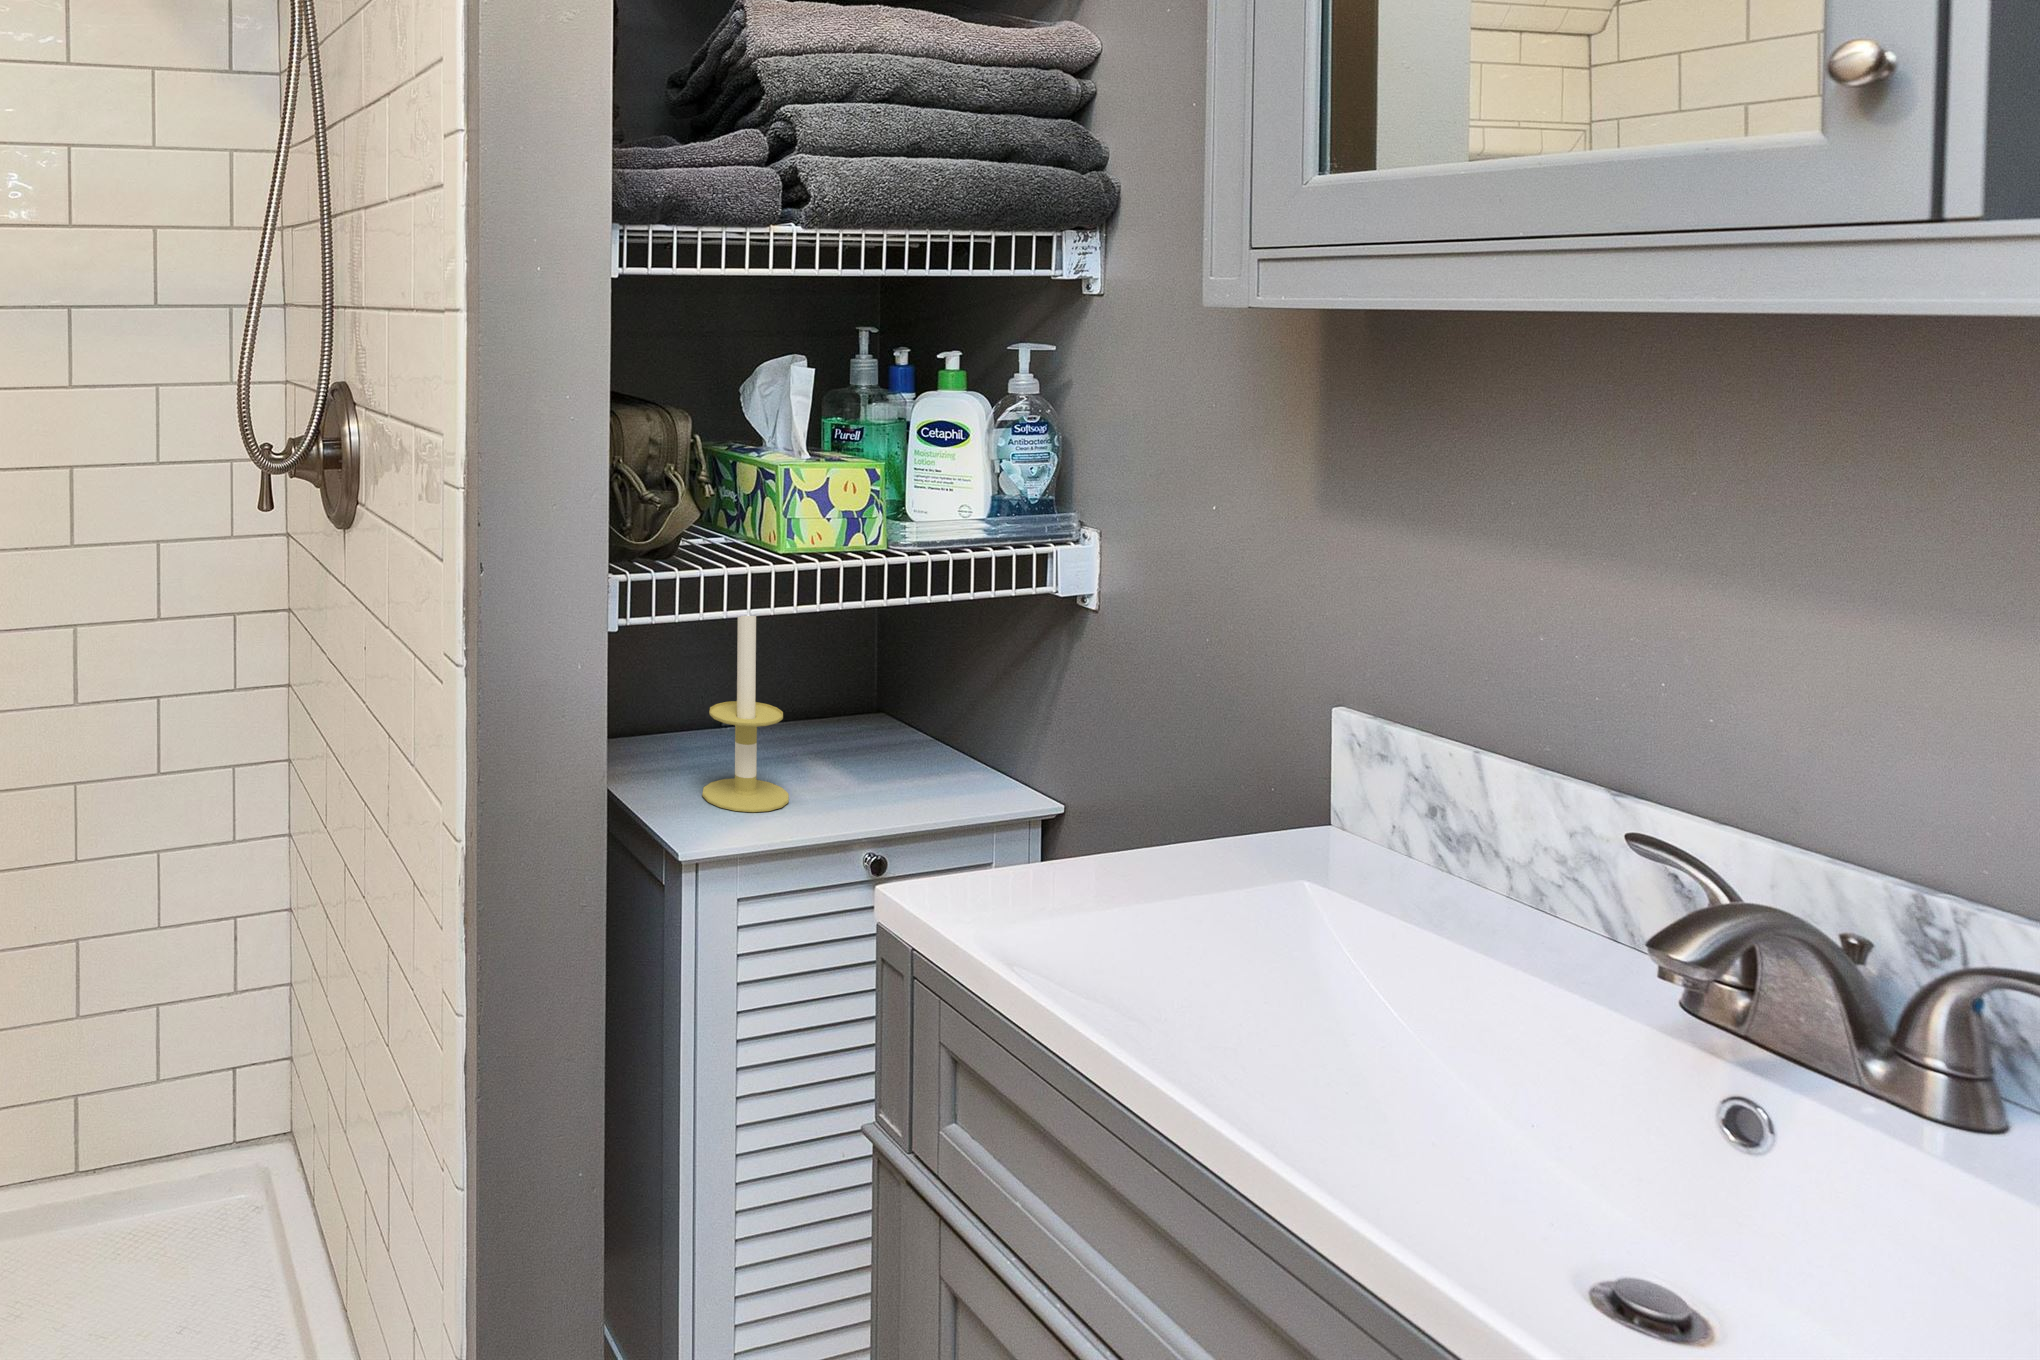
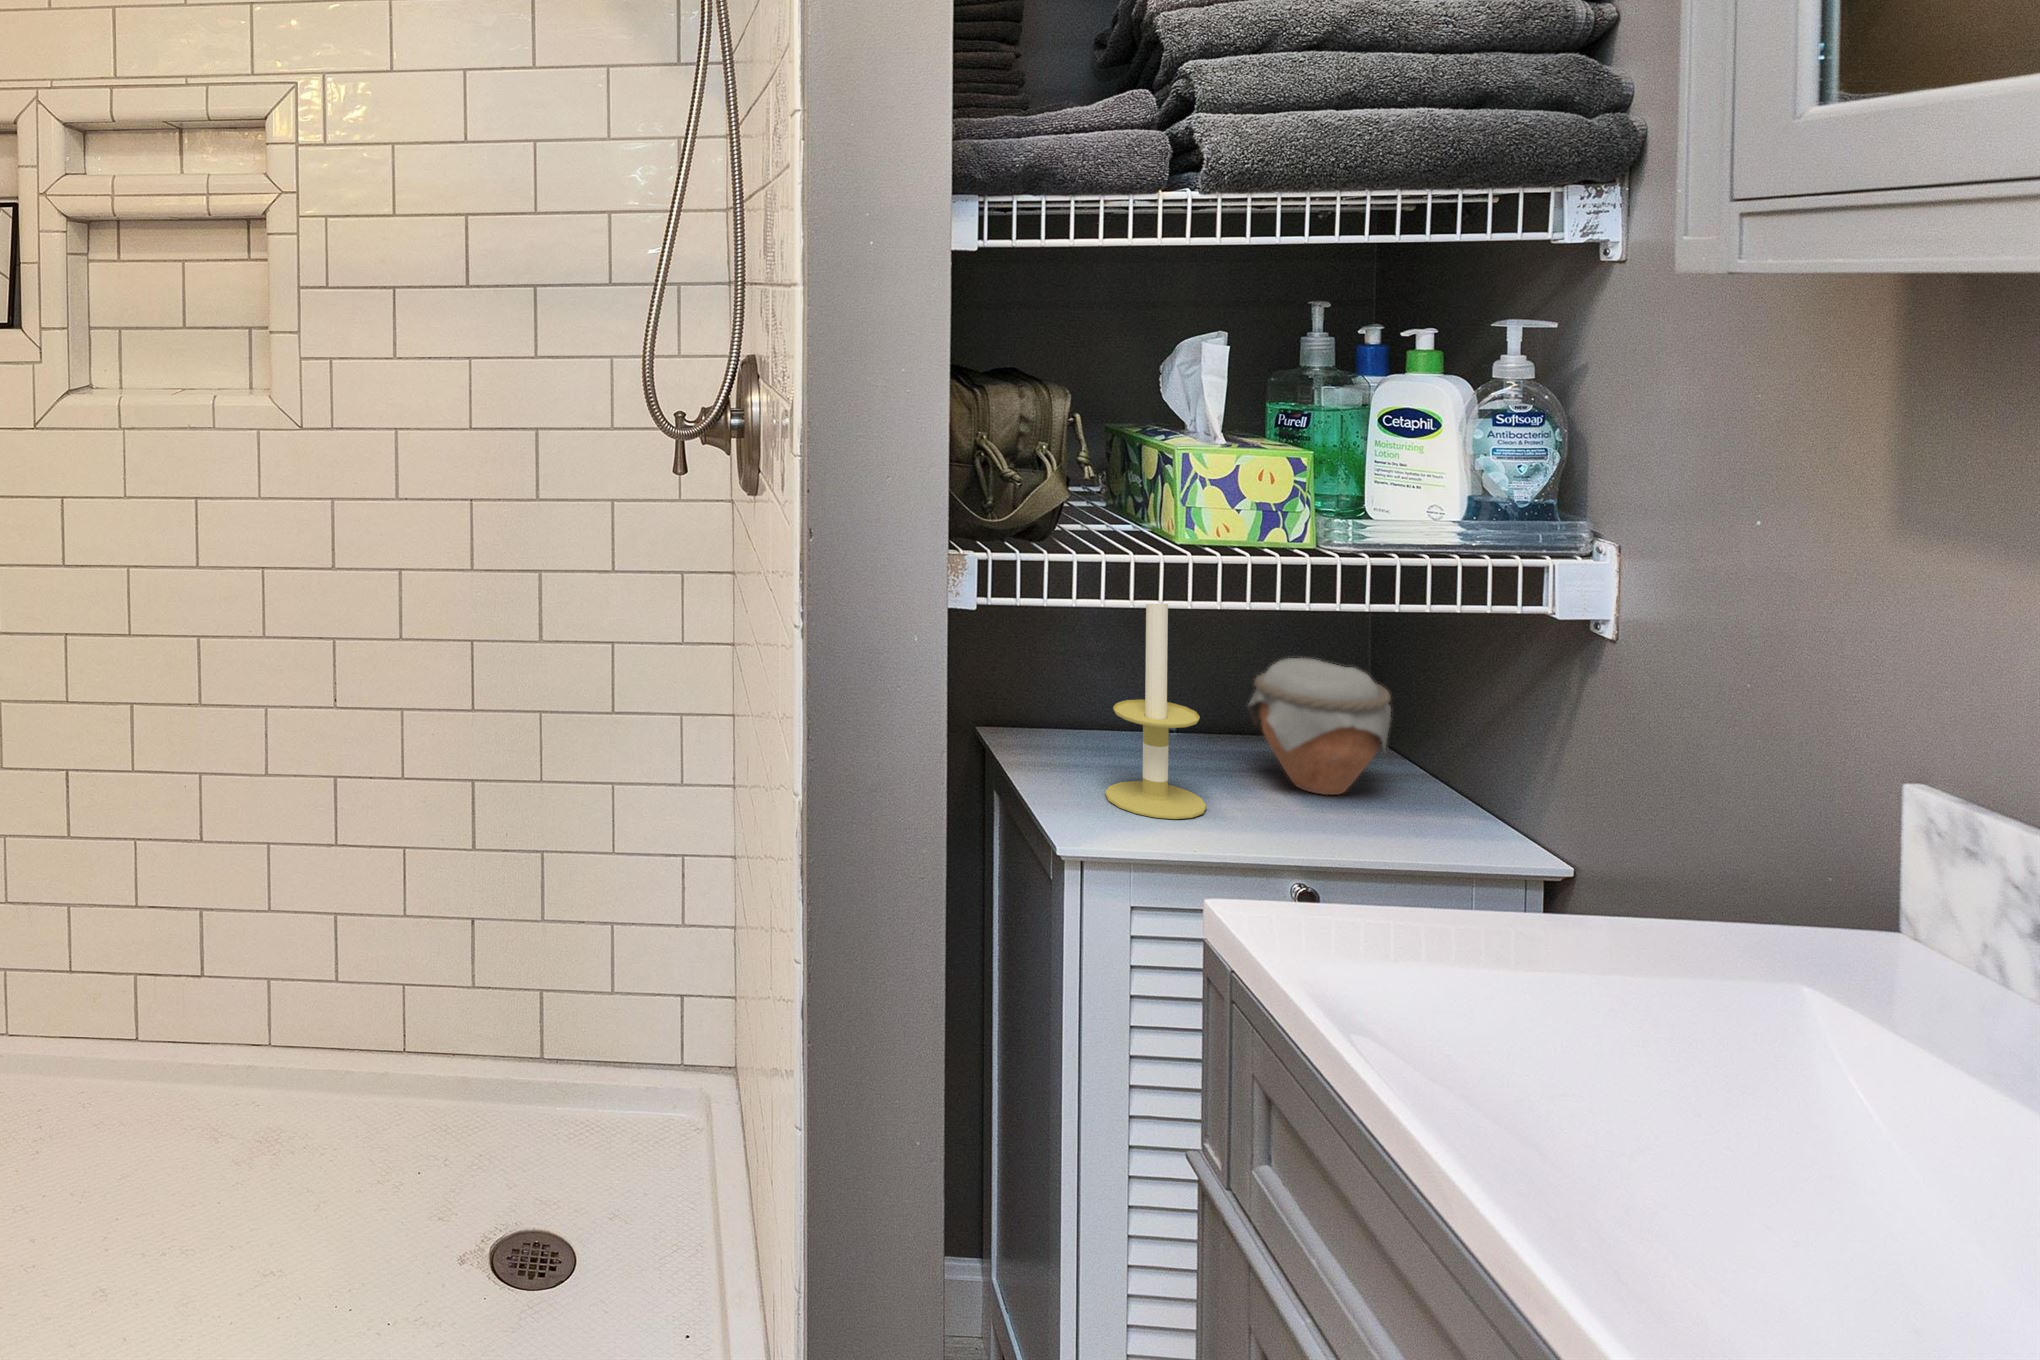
jar: none [805,648,918,769] -> present [1248,658,1391,795]

